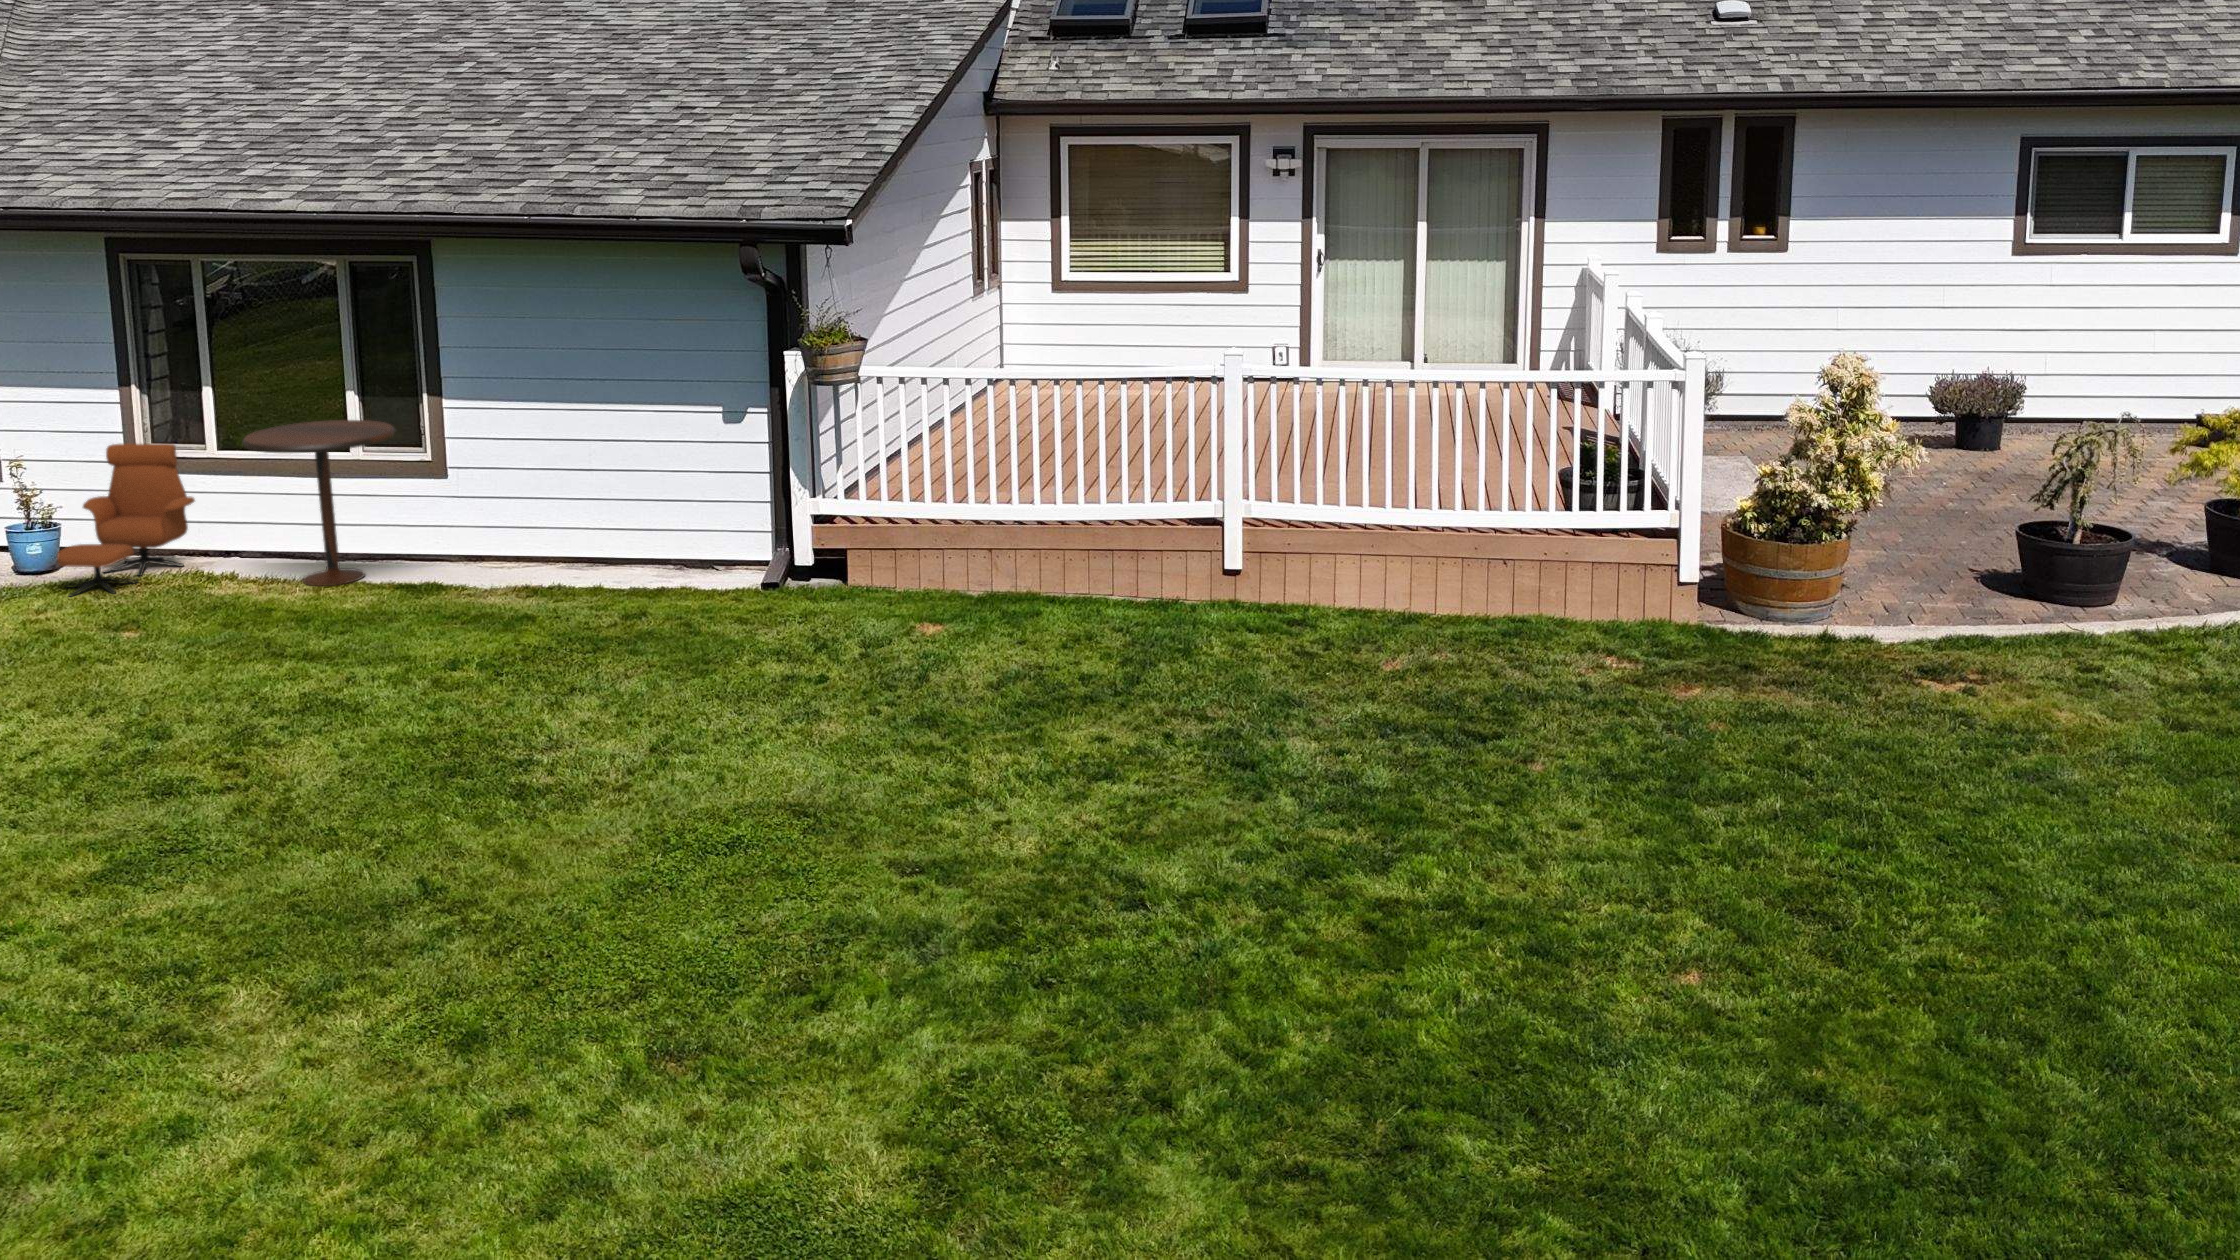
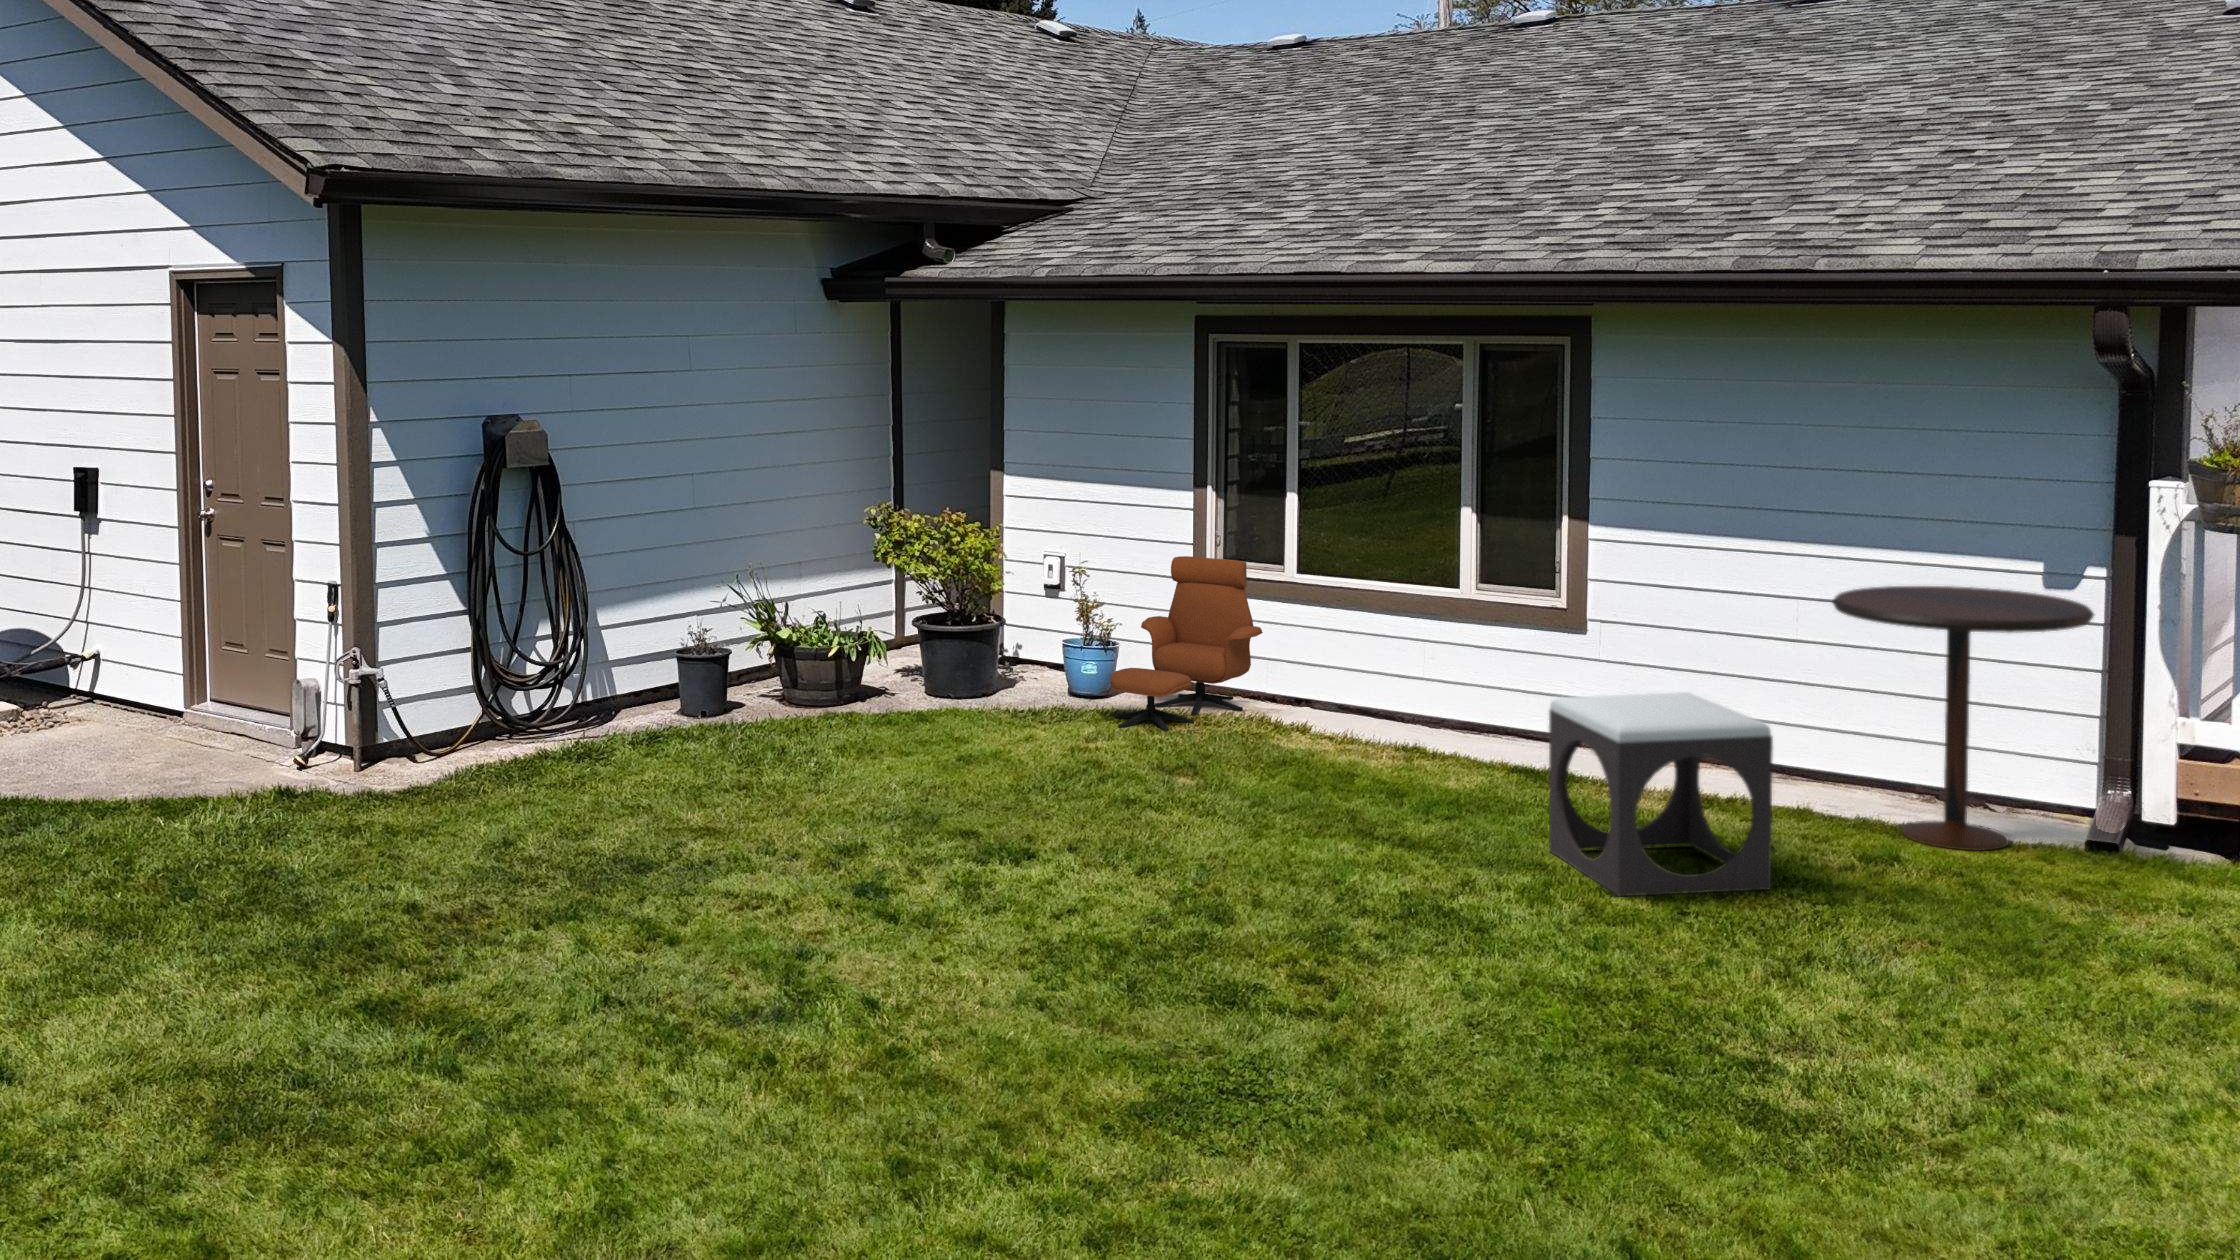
pedestal table: present [242,420,395,586] -> present [1832,586,2094,851]
footstool: none [409,519,560,665] -> present [1549,692,1773,896]

